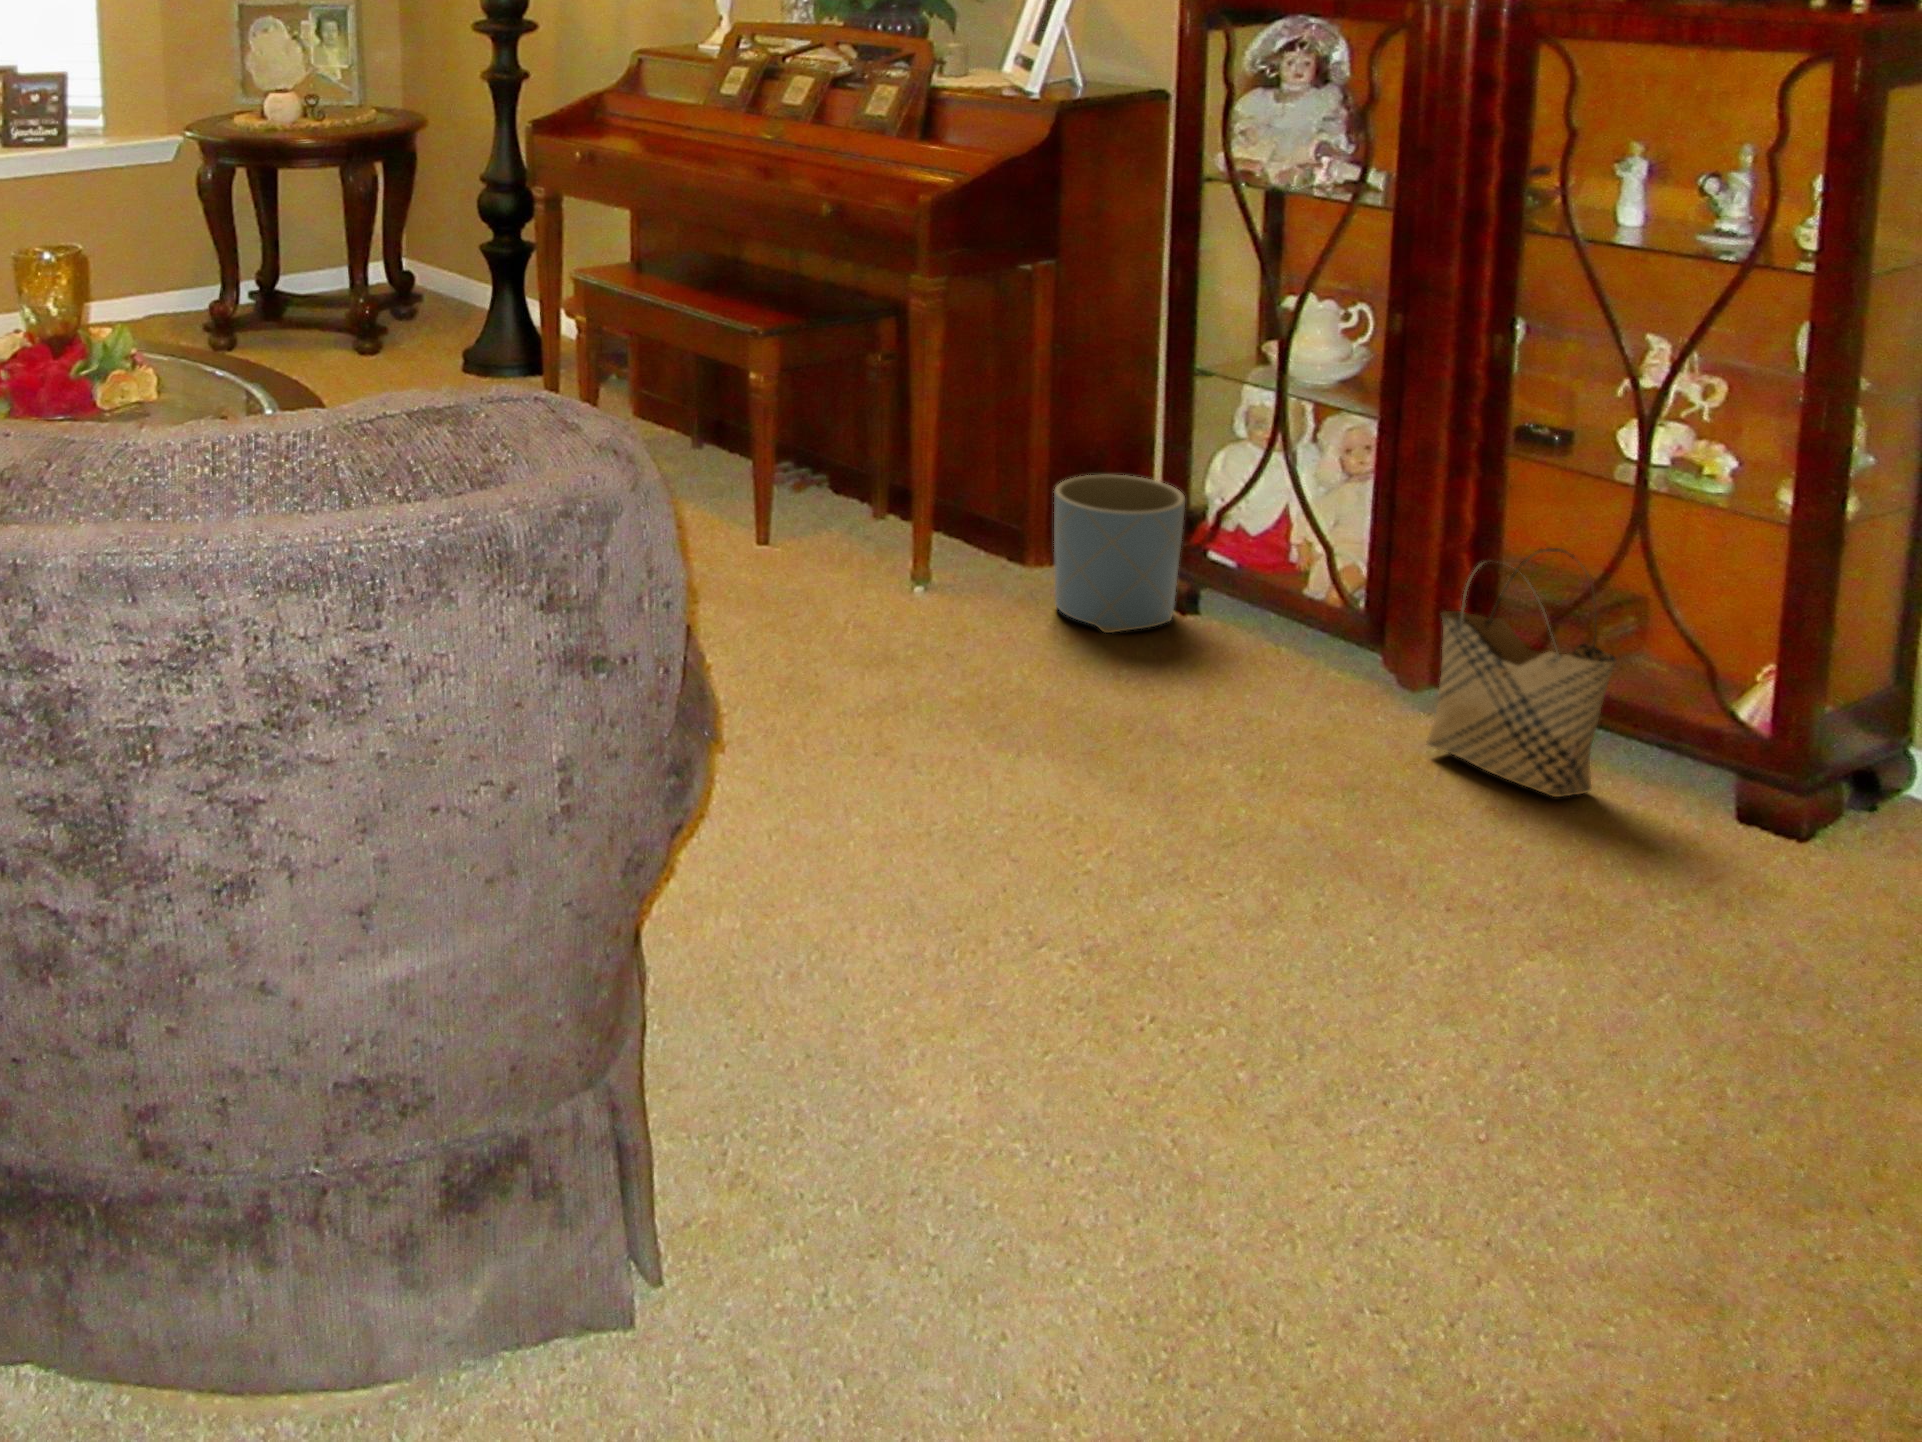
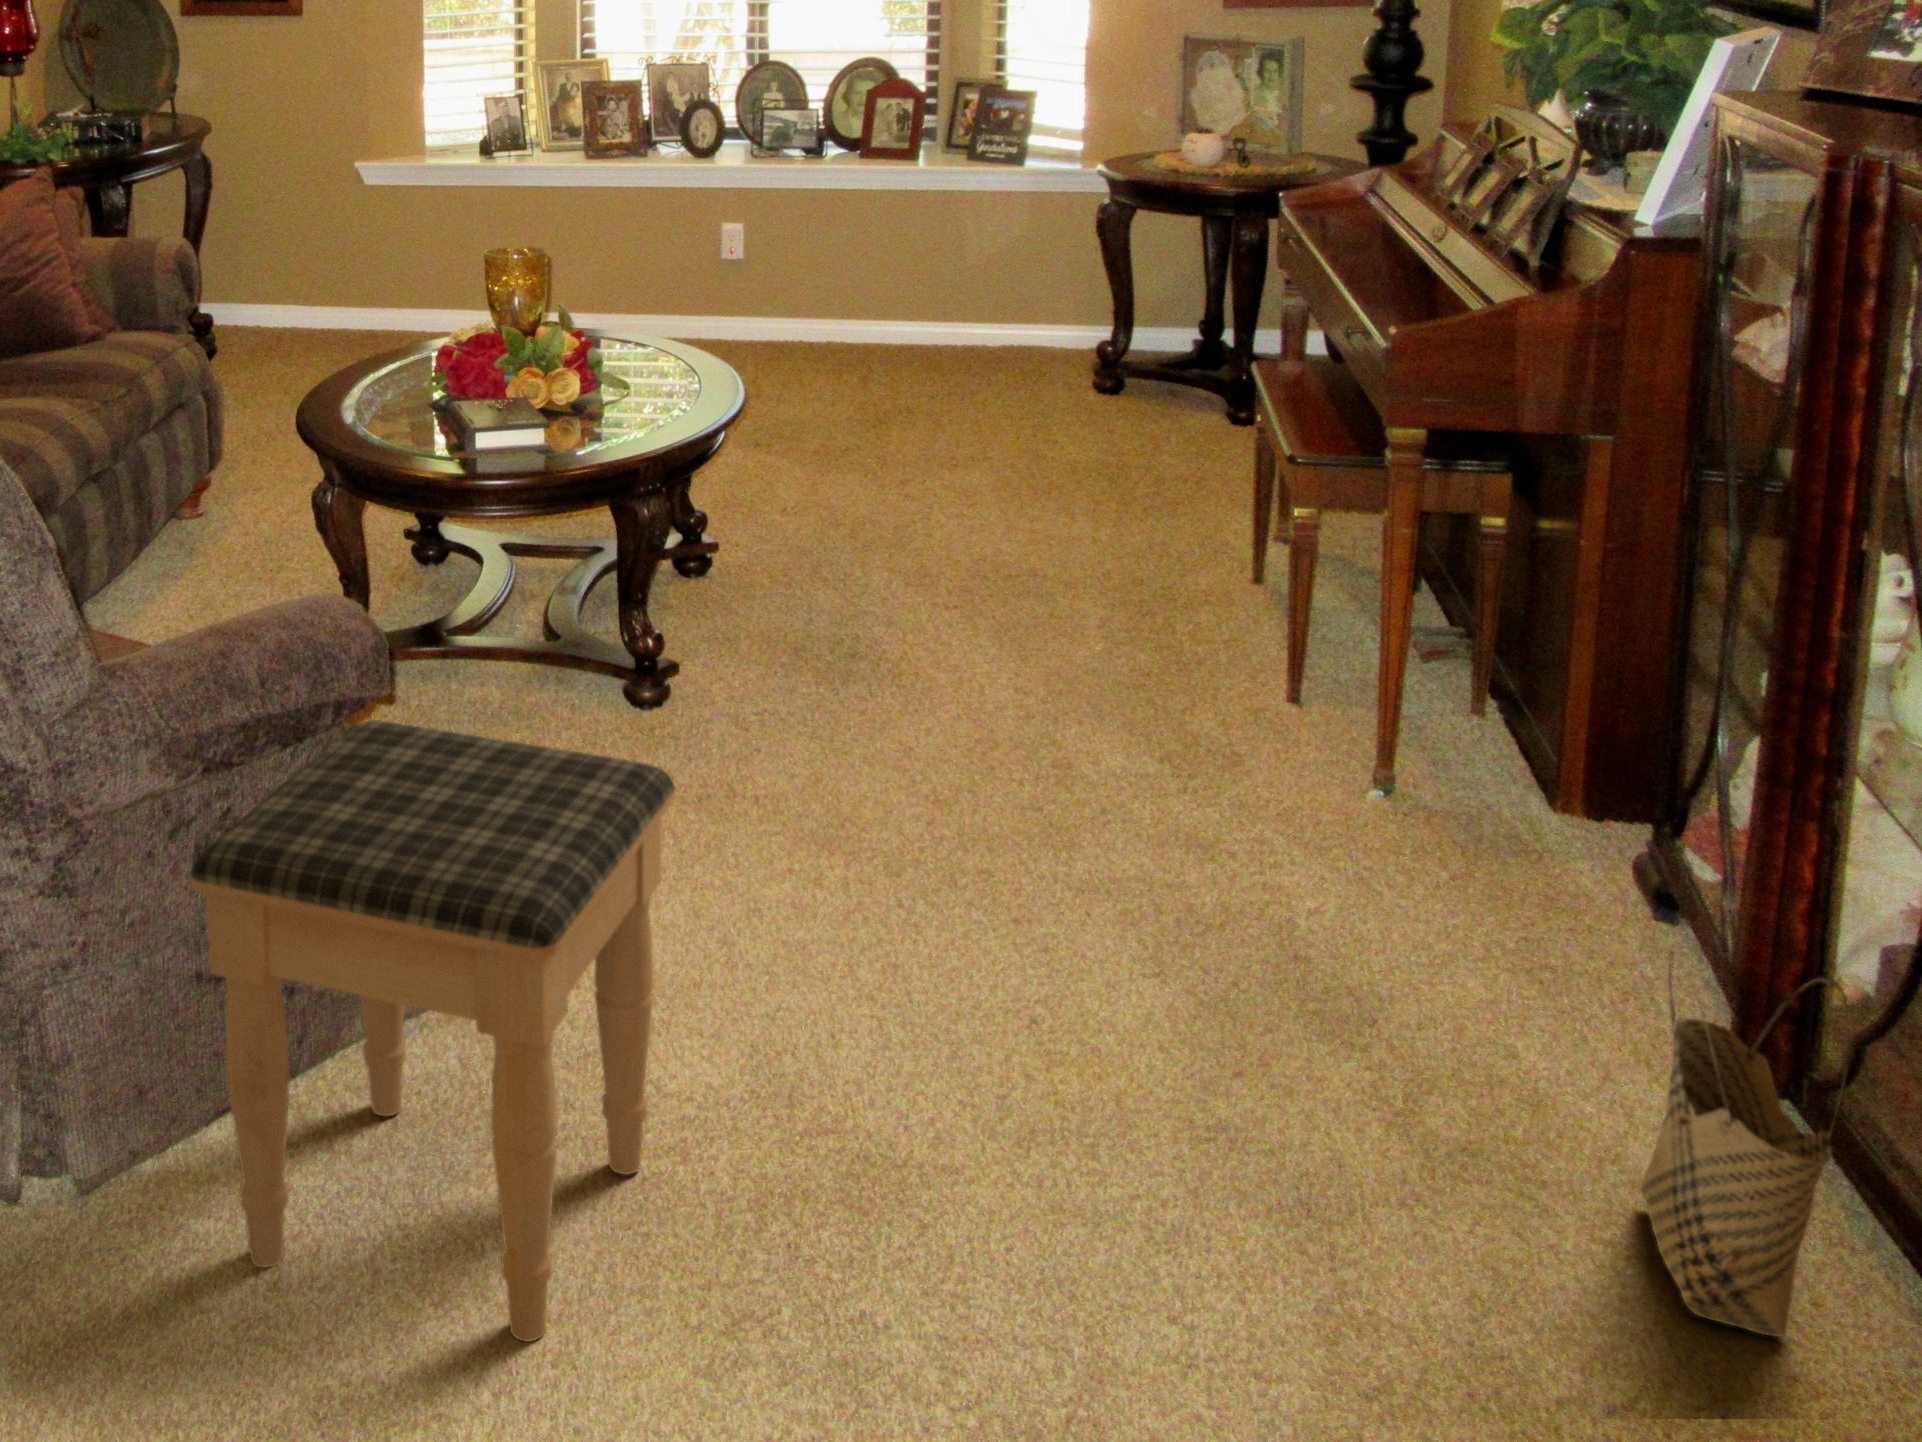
planter: present [1054,475,1185,633] -> none [1481,732,1671,951]
footstool: none [725,635,1251,1247] -> present [190,720,675,1341]

